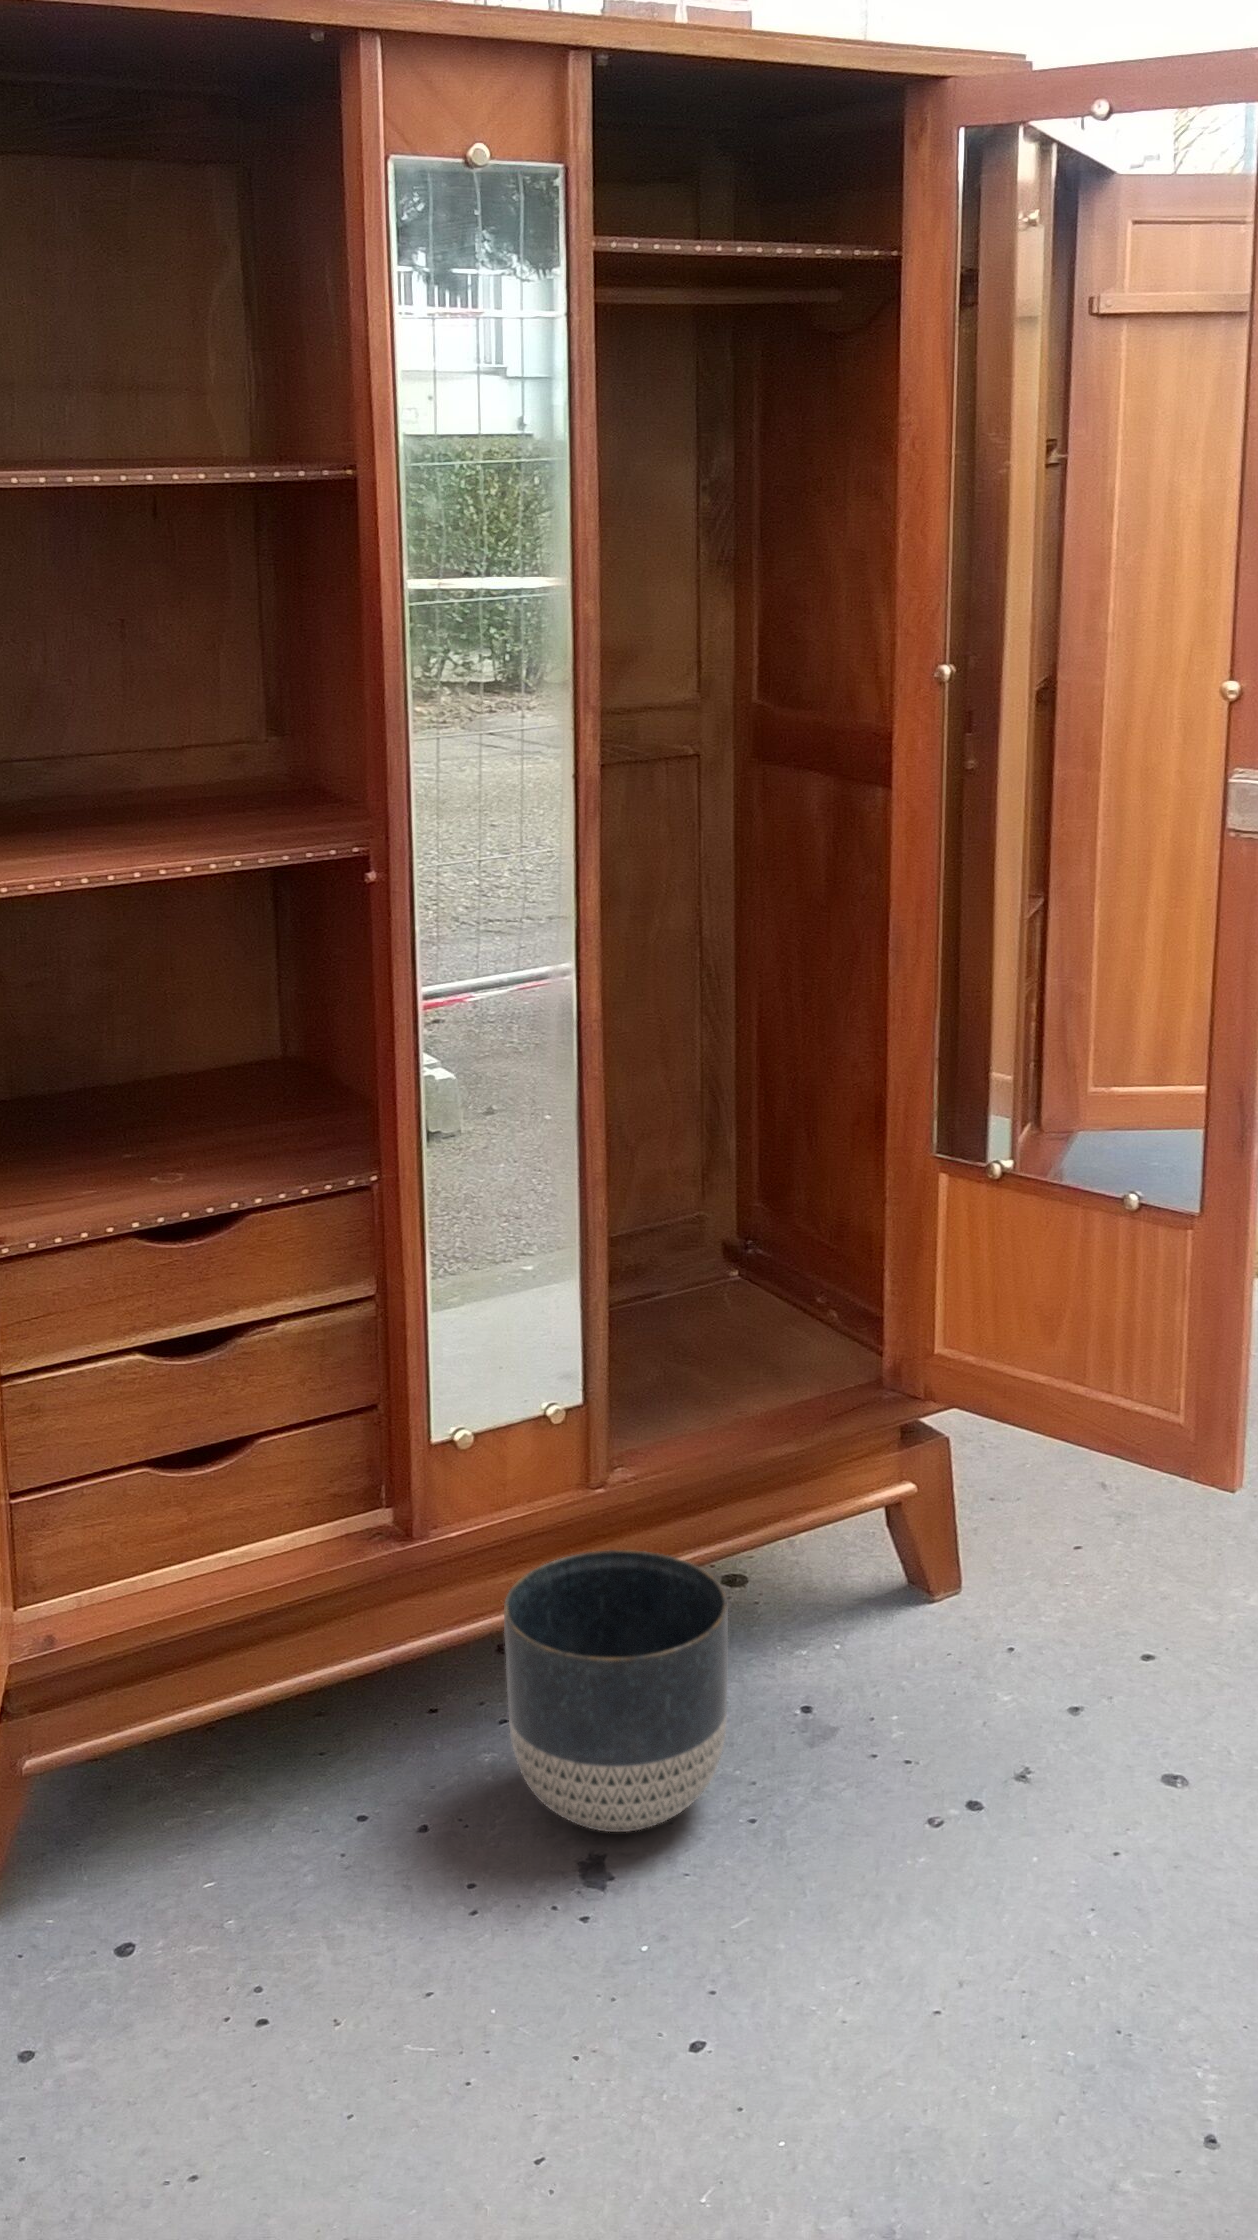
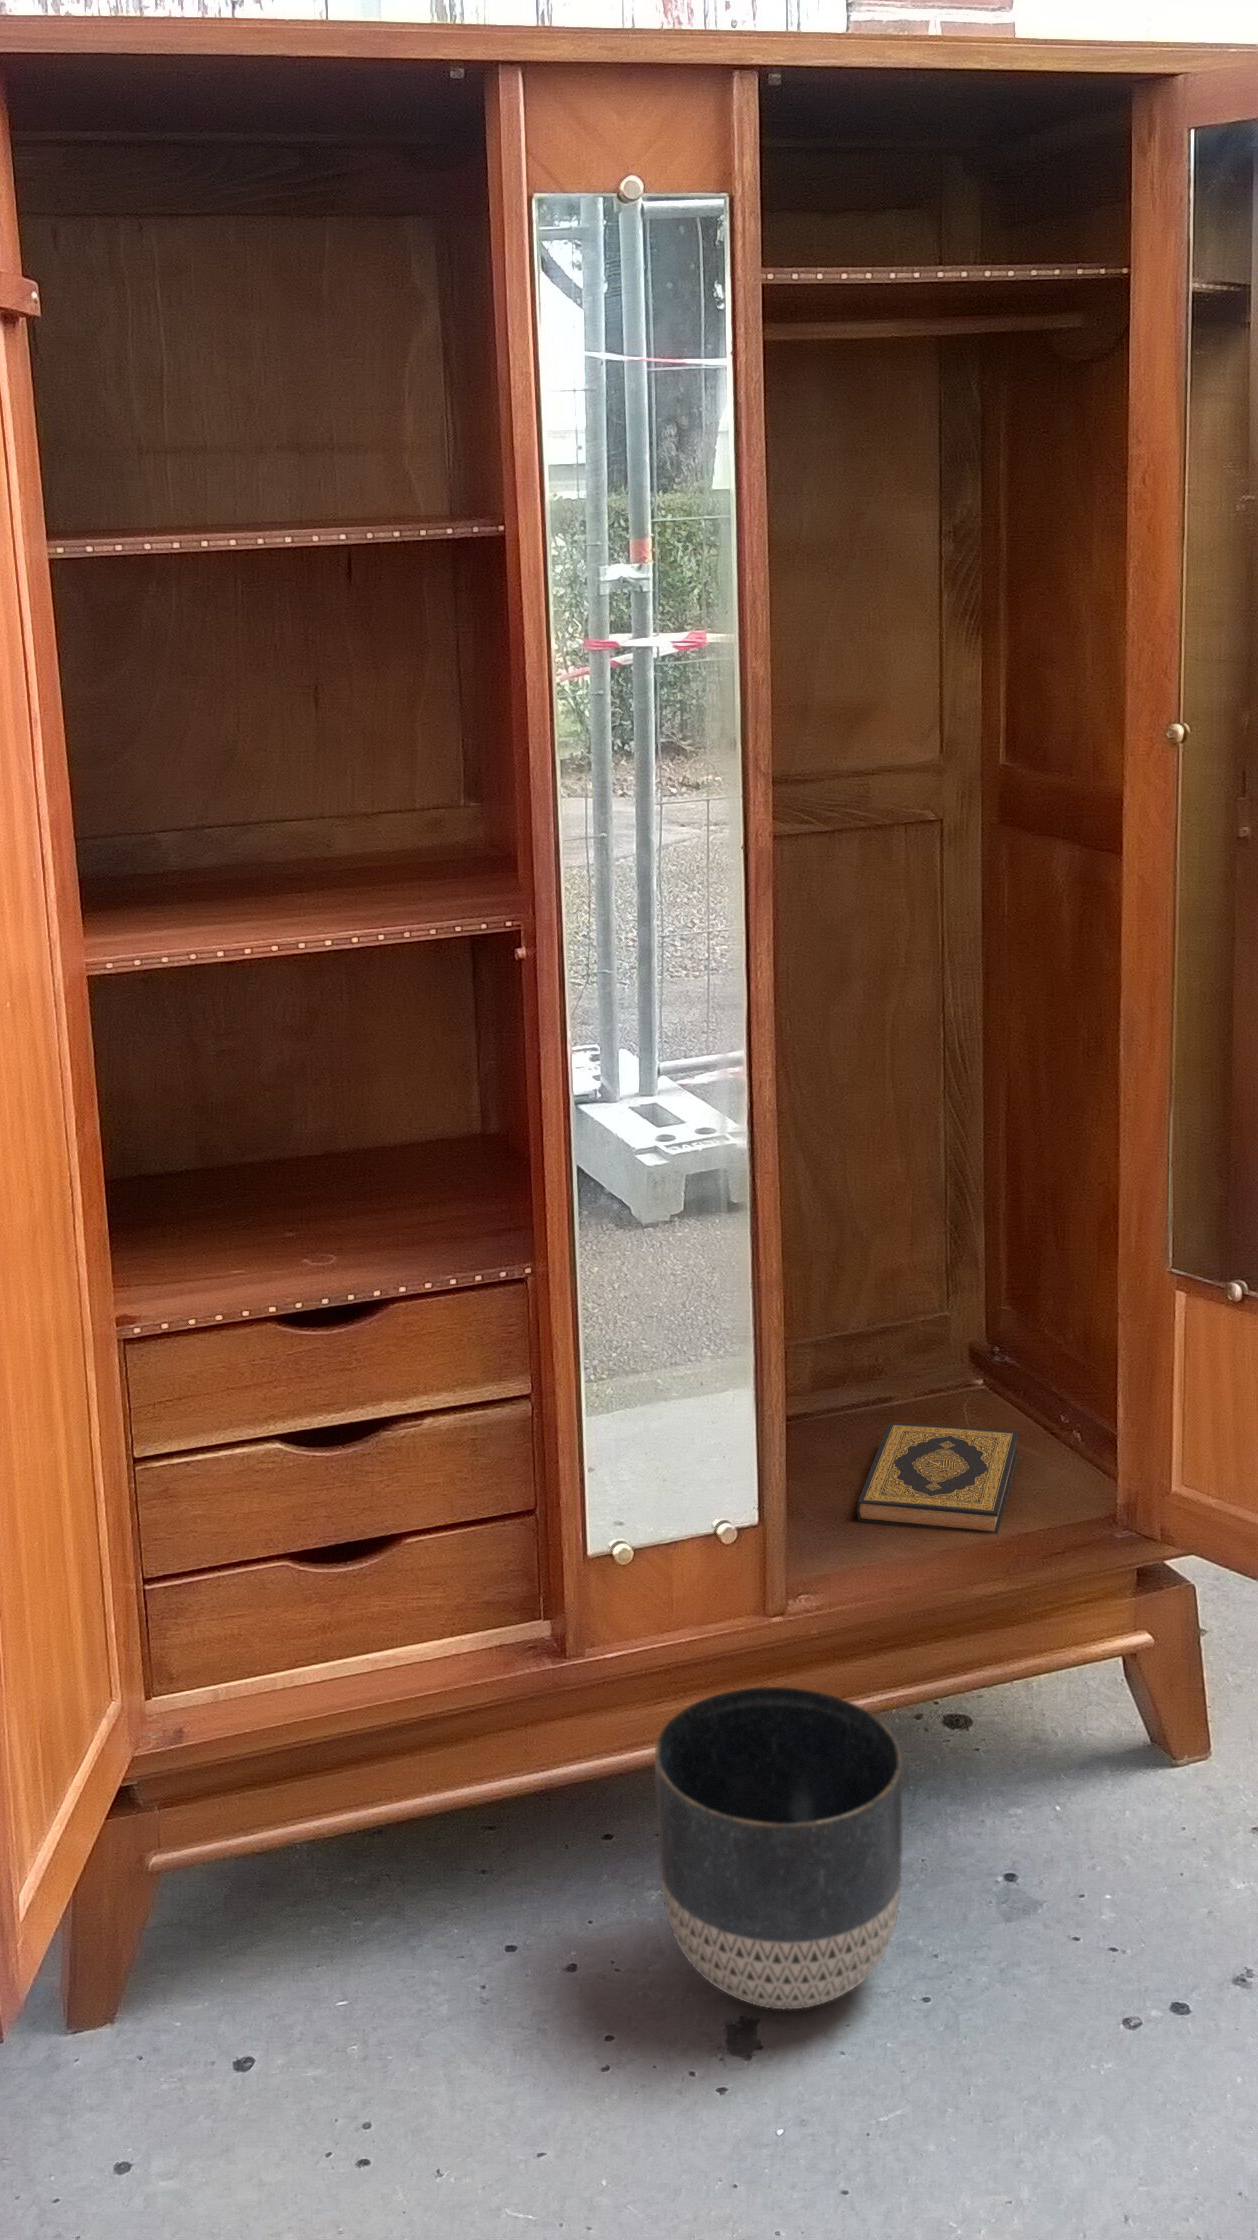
hardback book: none [652,1318,784,1407] -> present [857,1423,1018,1534]

